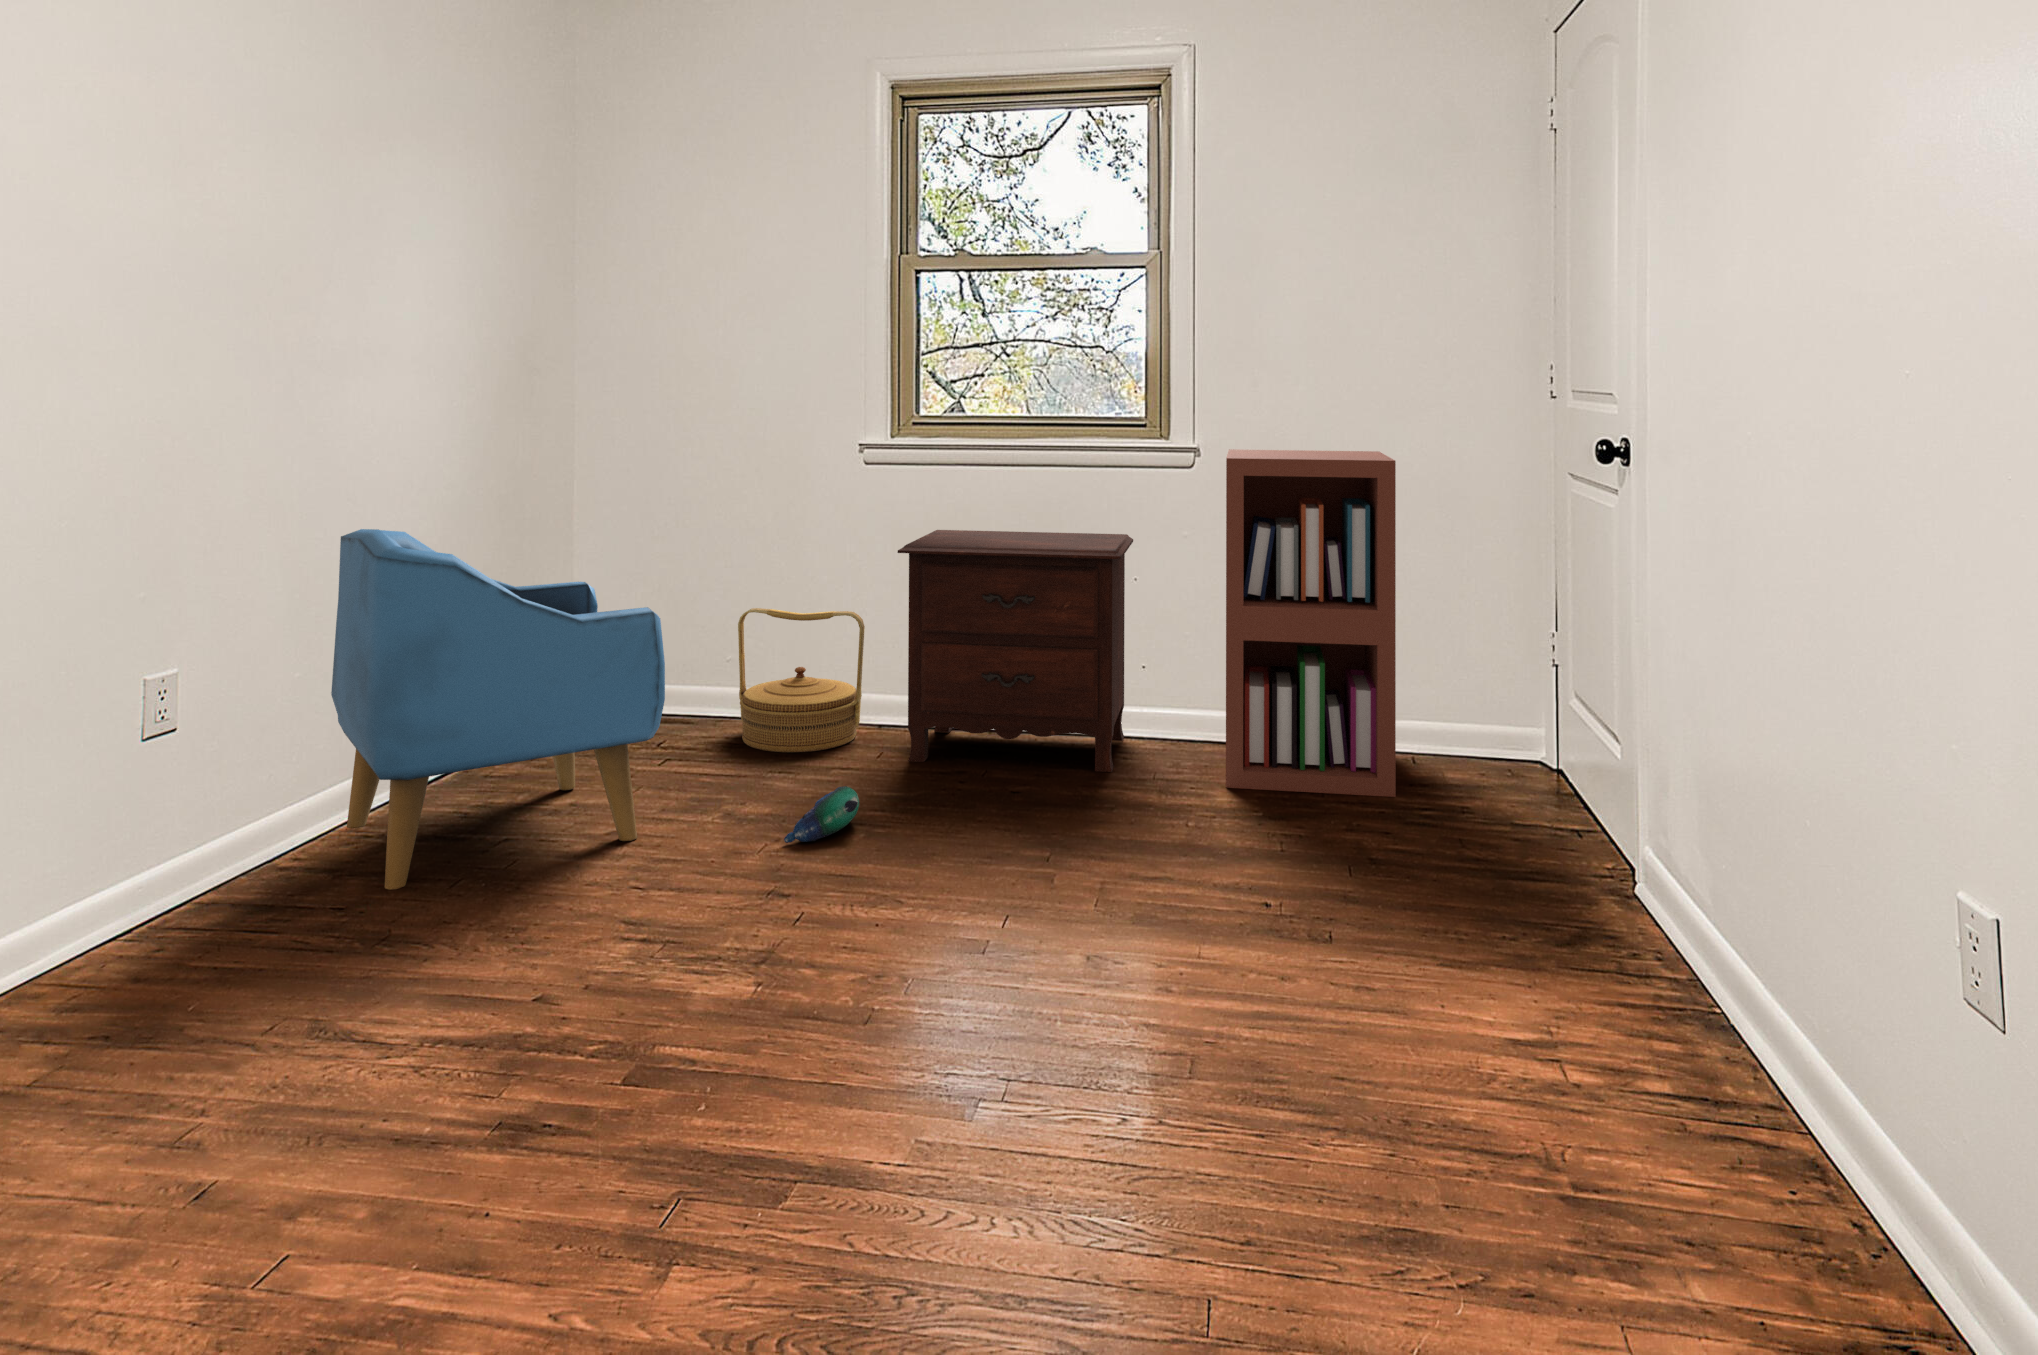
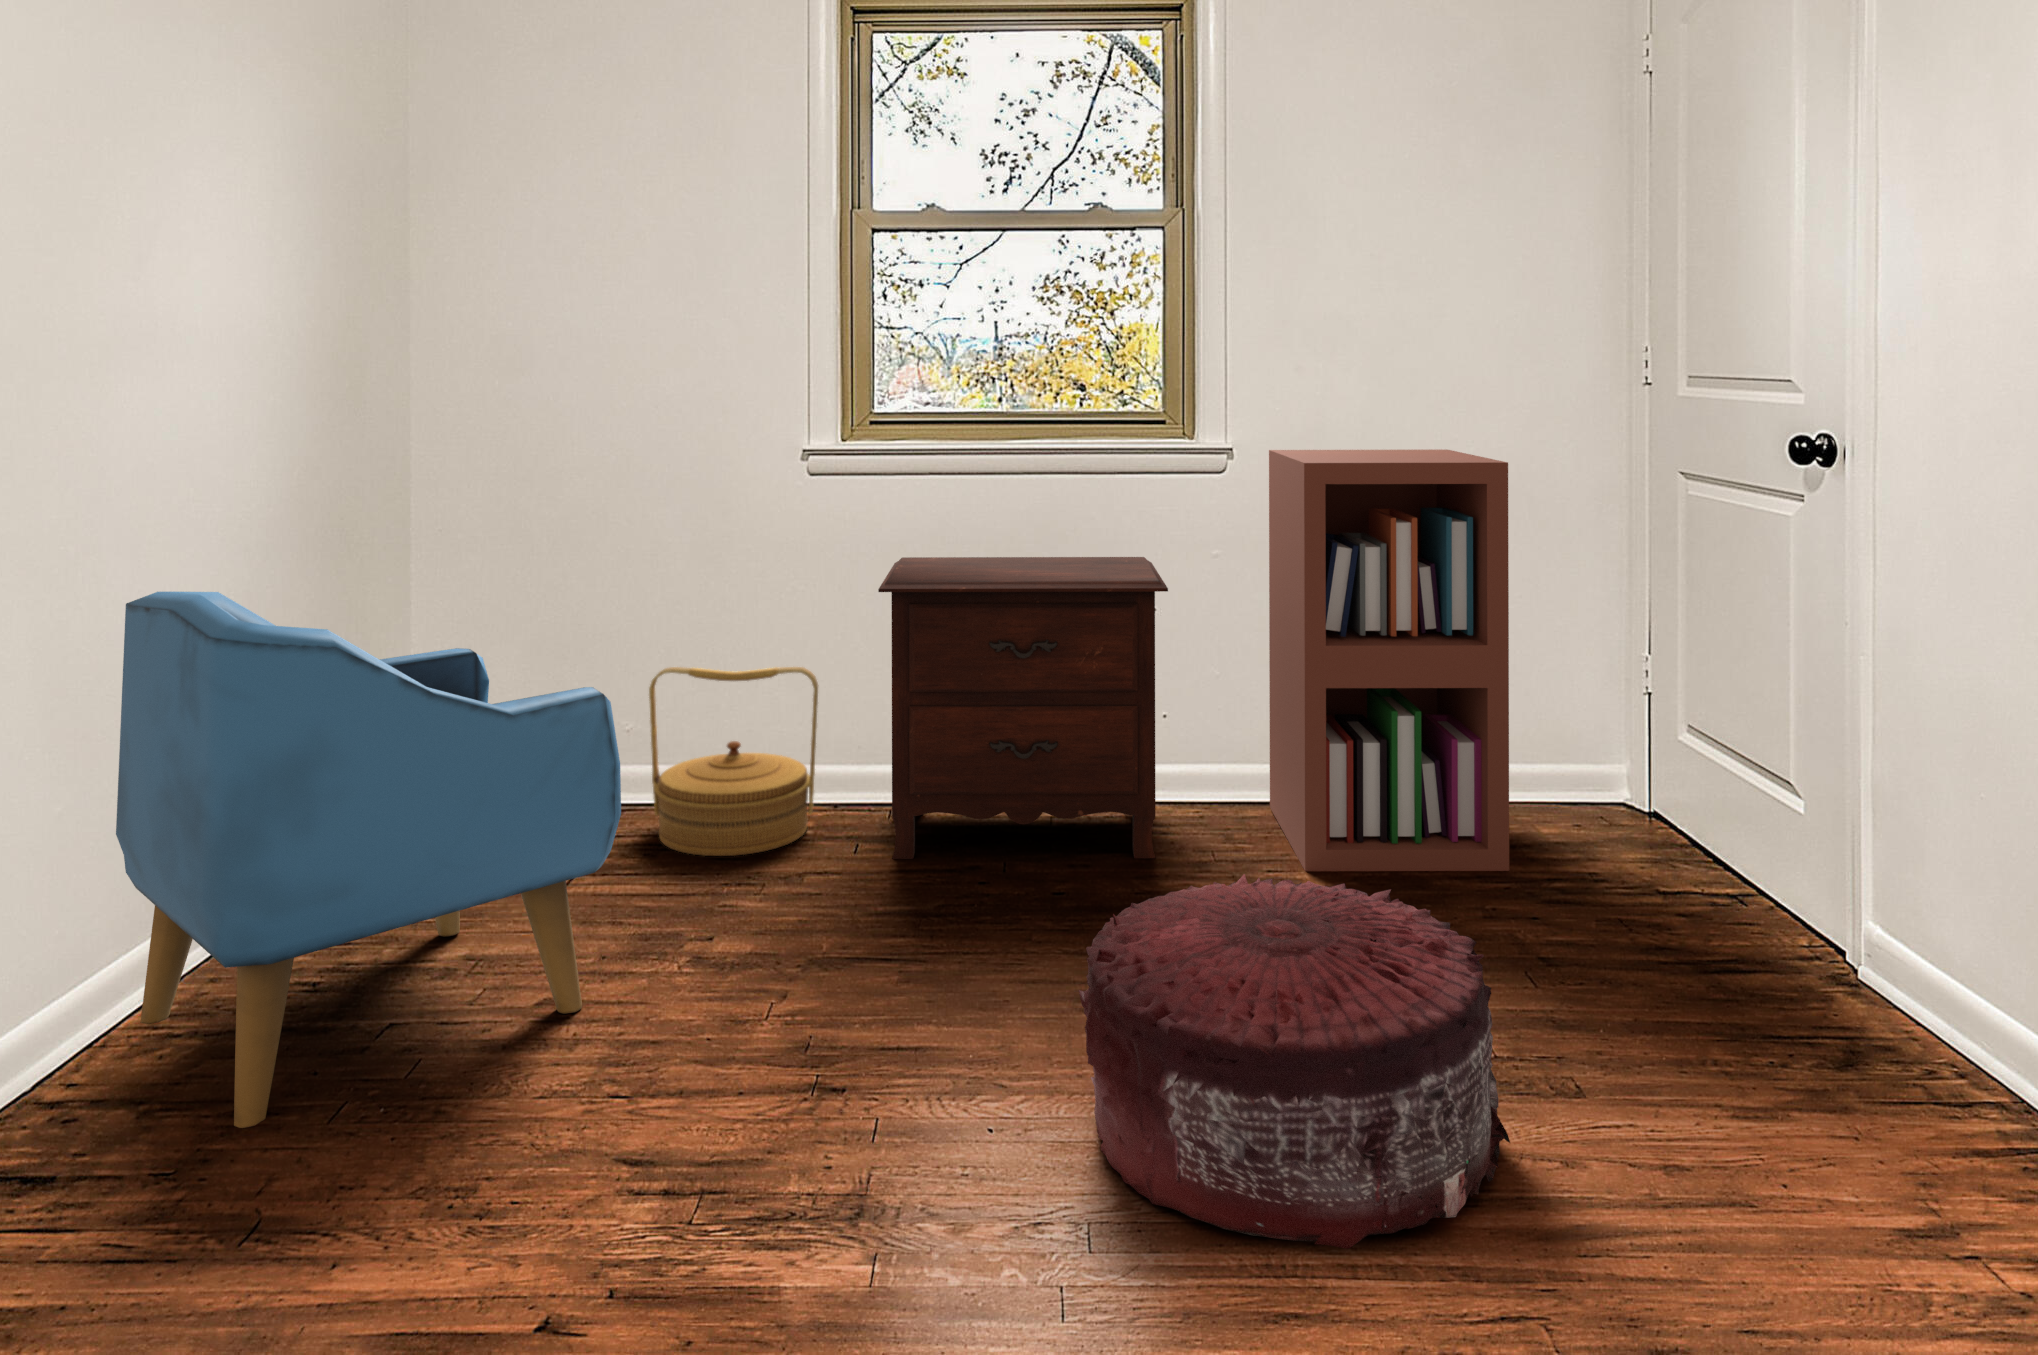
pouf: none [942,762,1246,1012] -> present [1079,874,1510,1249]
plush toy: present [784,786,859,843] -> none [793,910,885,999]

